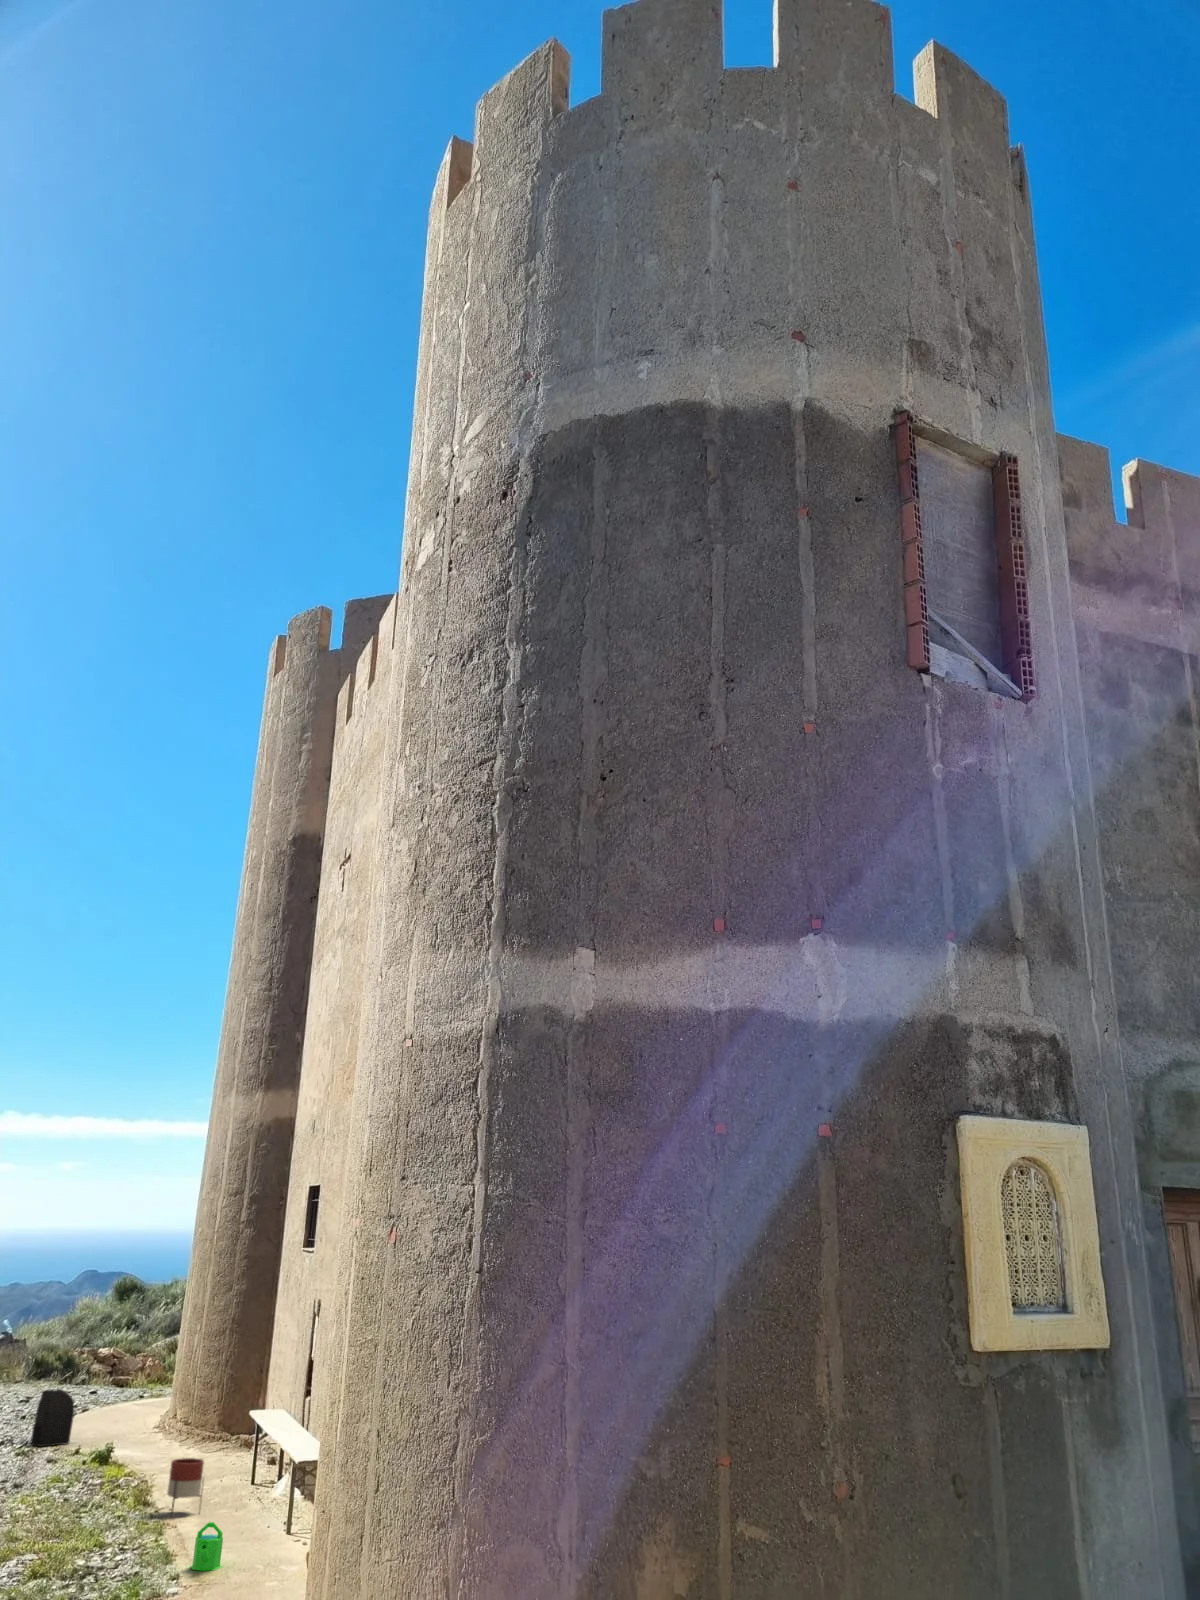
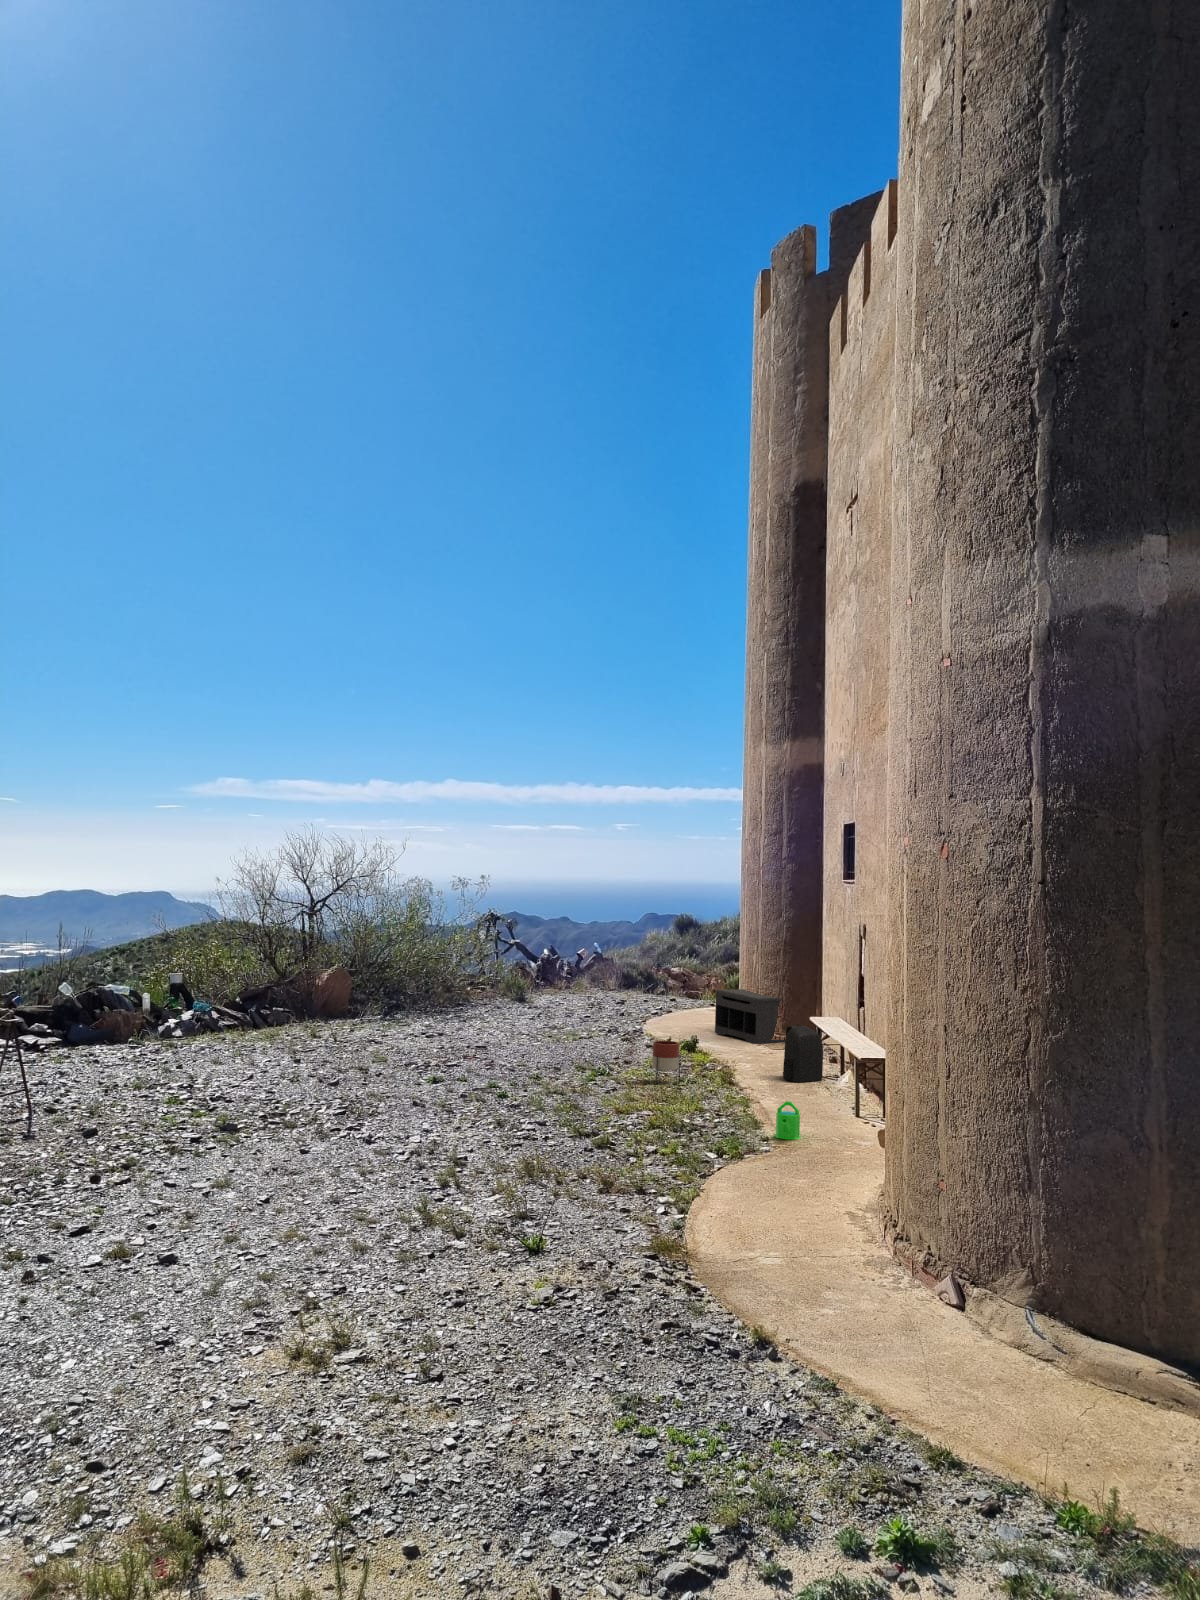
bench: none [137,1381,228,1449] -> present [715,989,785,1044]
backpack: present [31,1389,74,1447] -> present [783,1024,823,1082]
planter: present [167,1458,204,1513] -> present [652,1041,681,1084]

